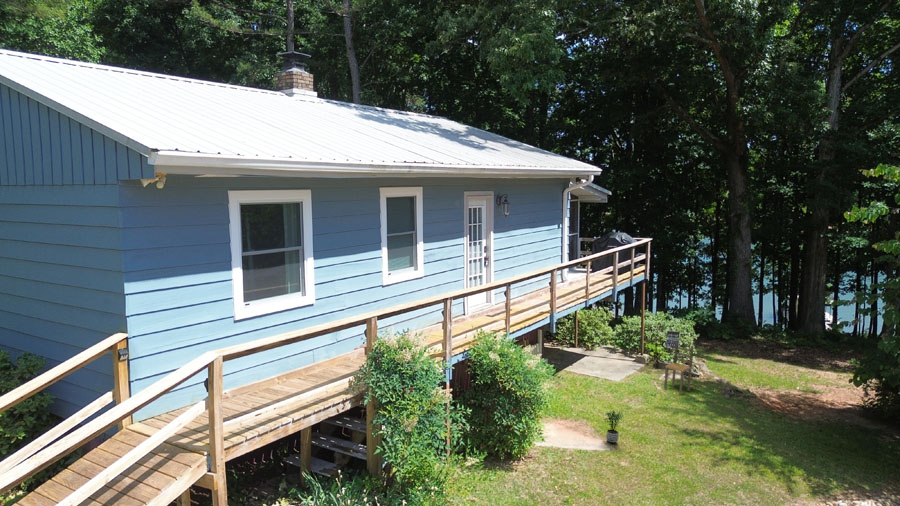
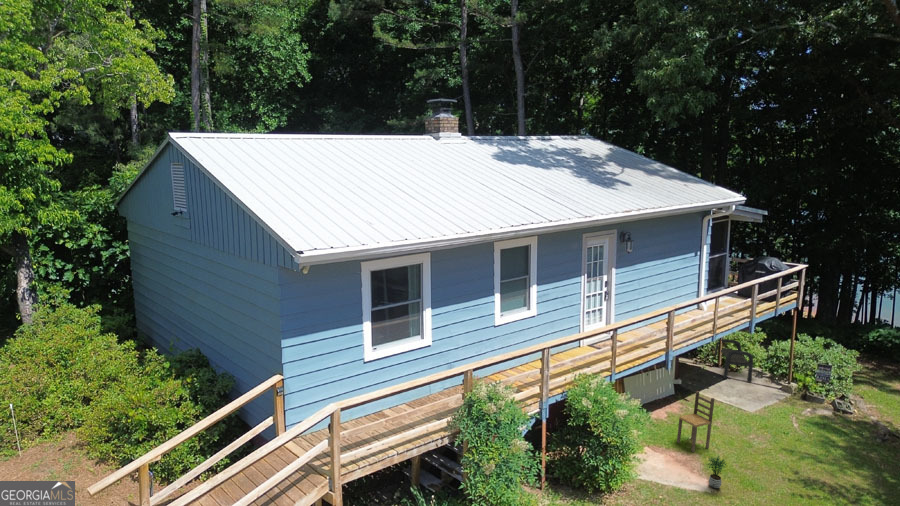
bench: none [572,319,611,357] -> present [715,339,753,382]
chair: present [664,343,693,395] -> present [677,391,714,452]

